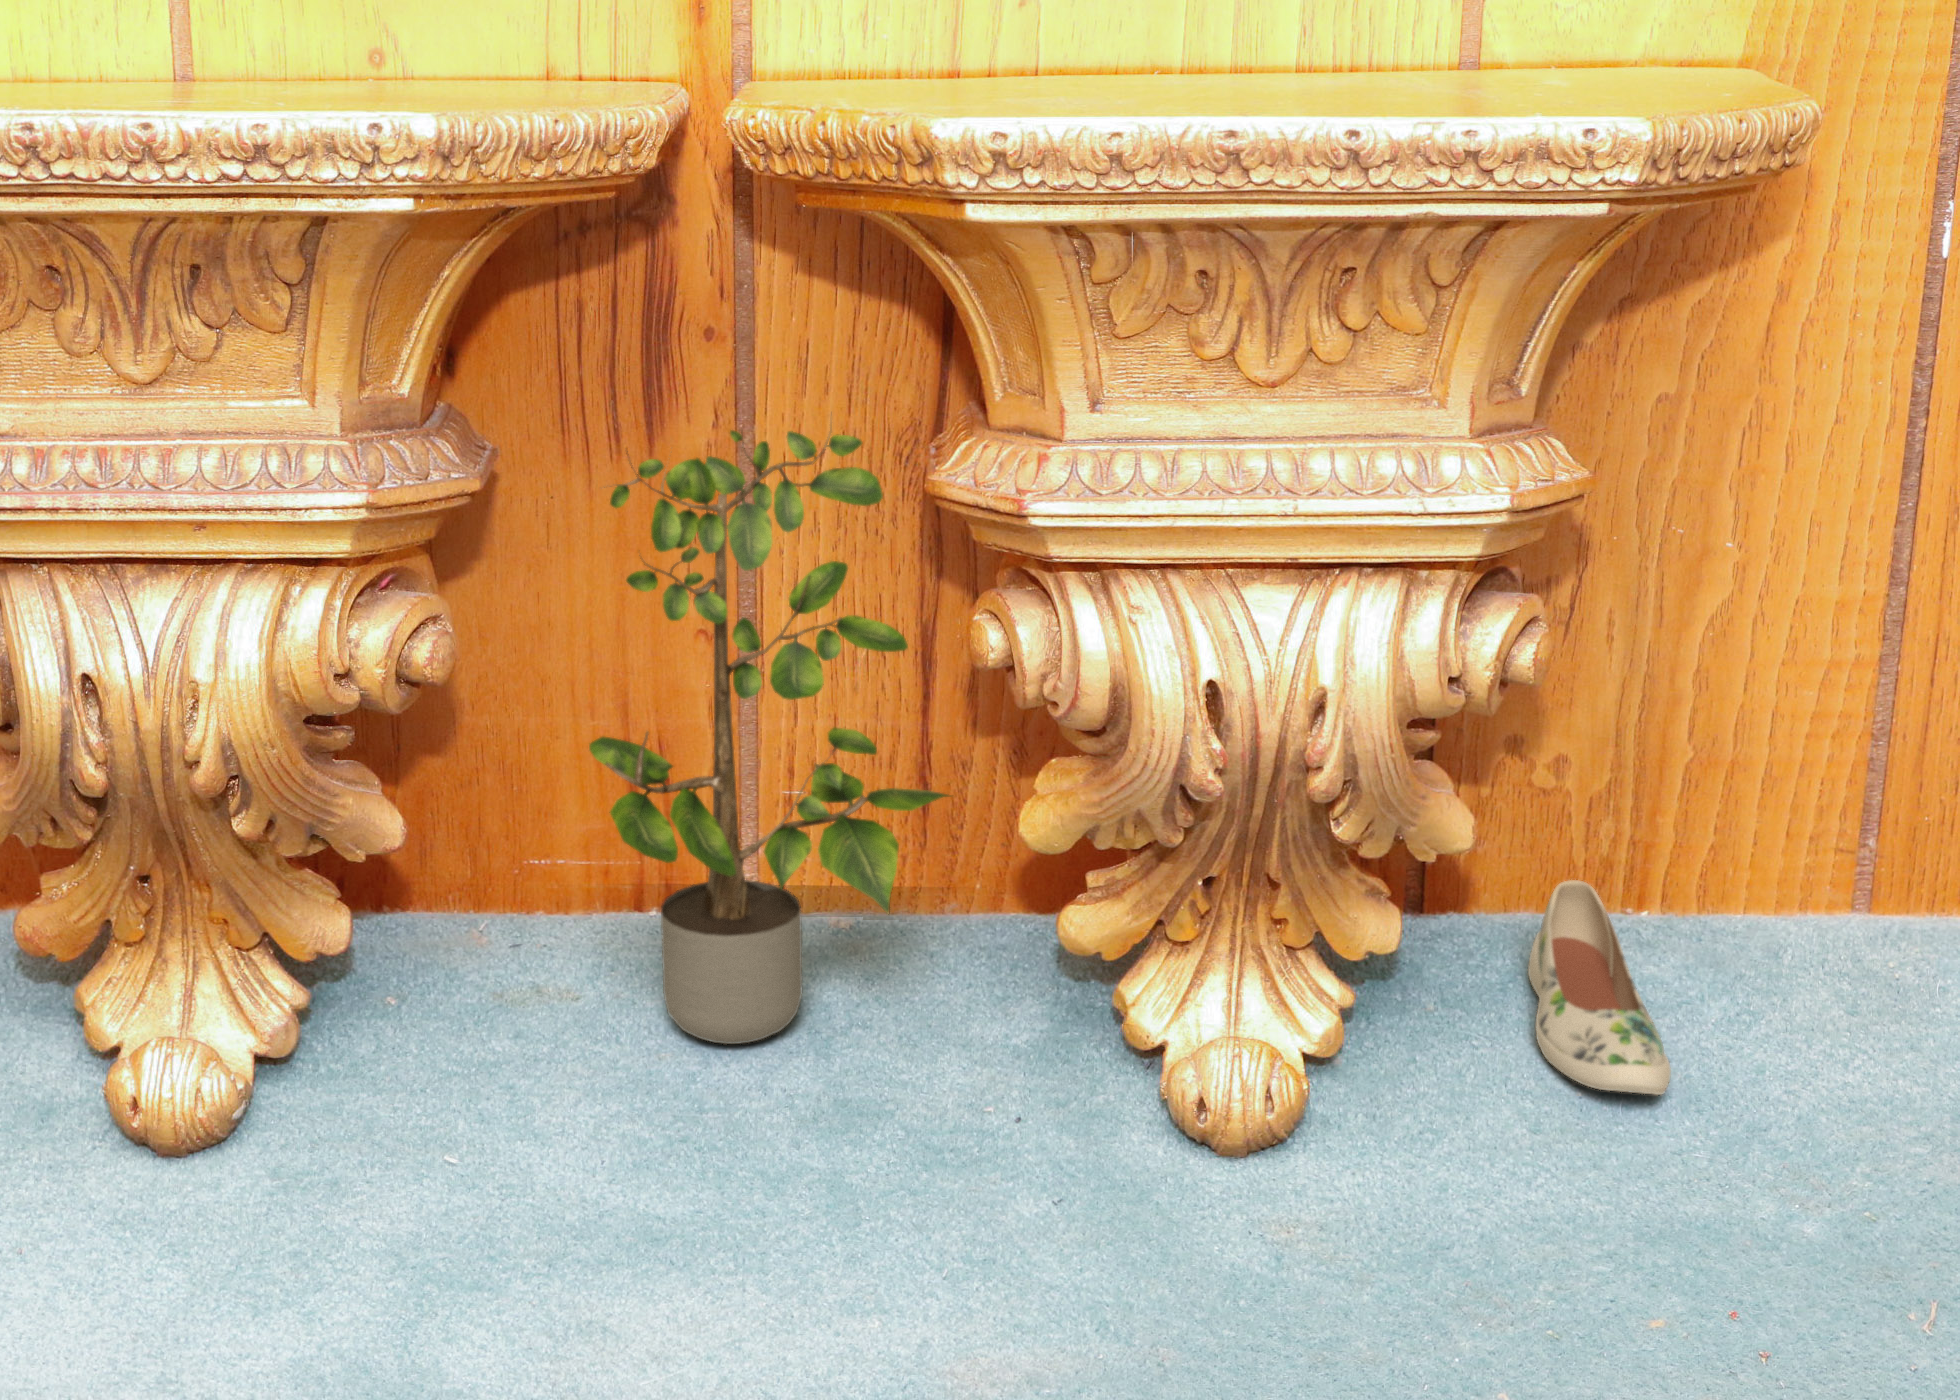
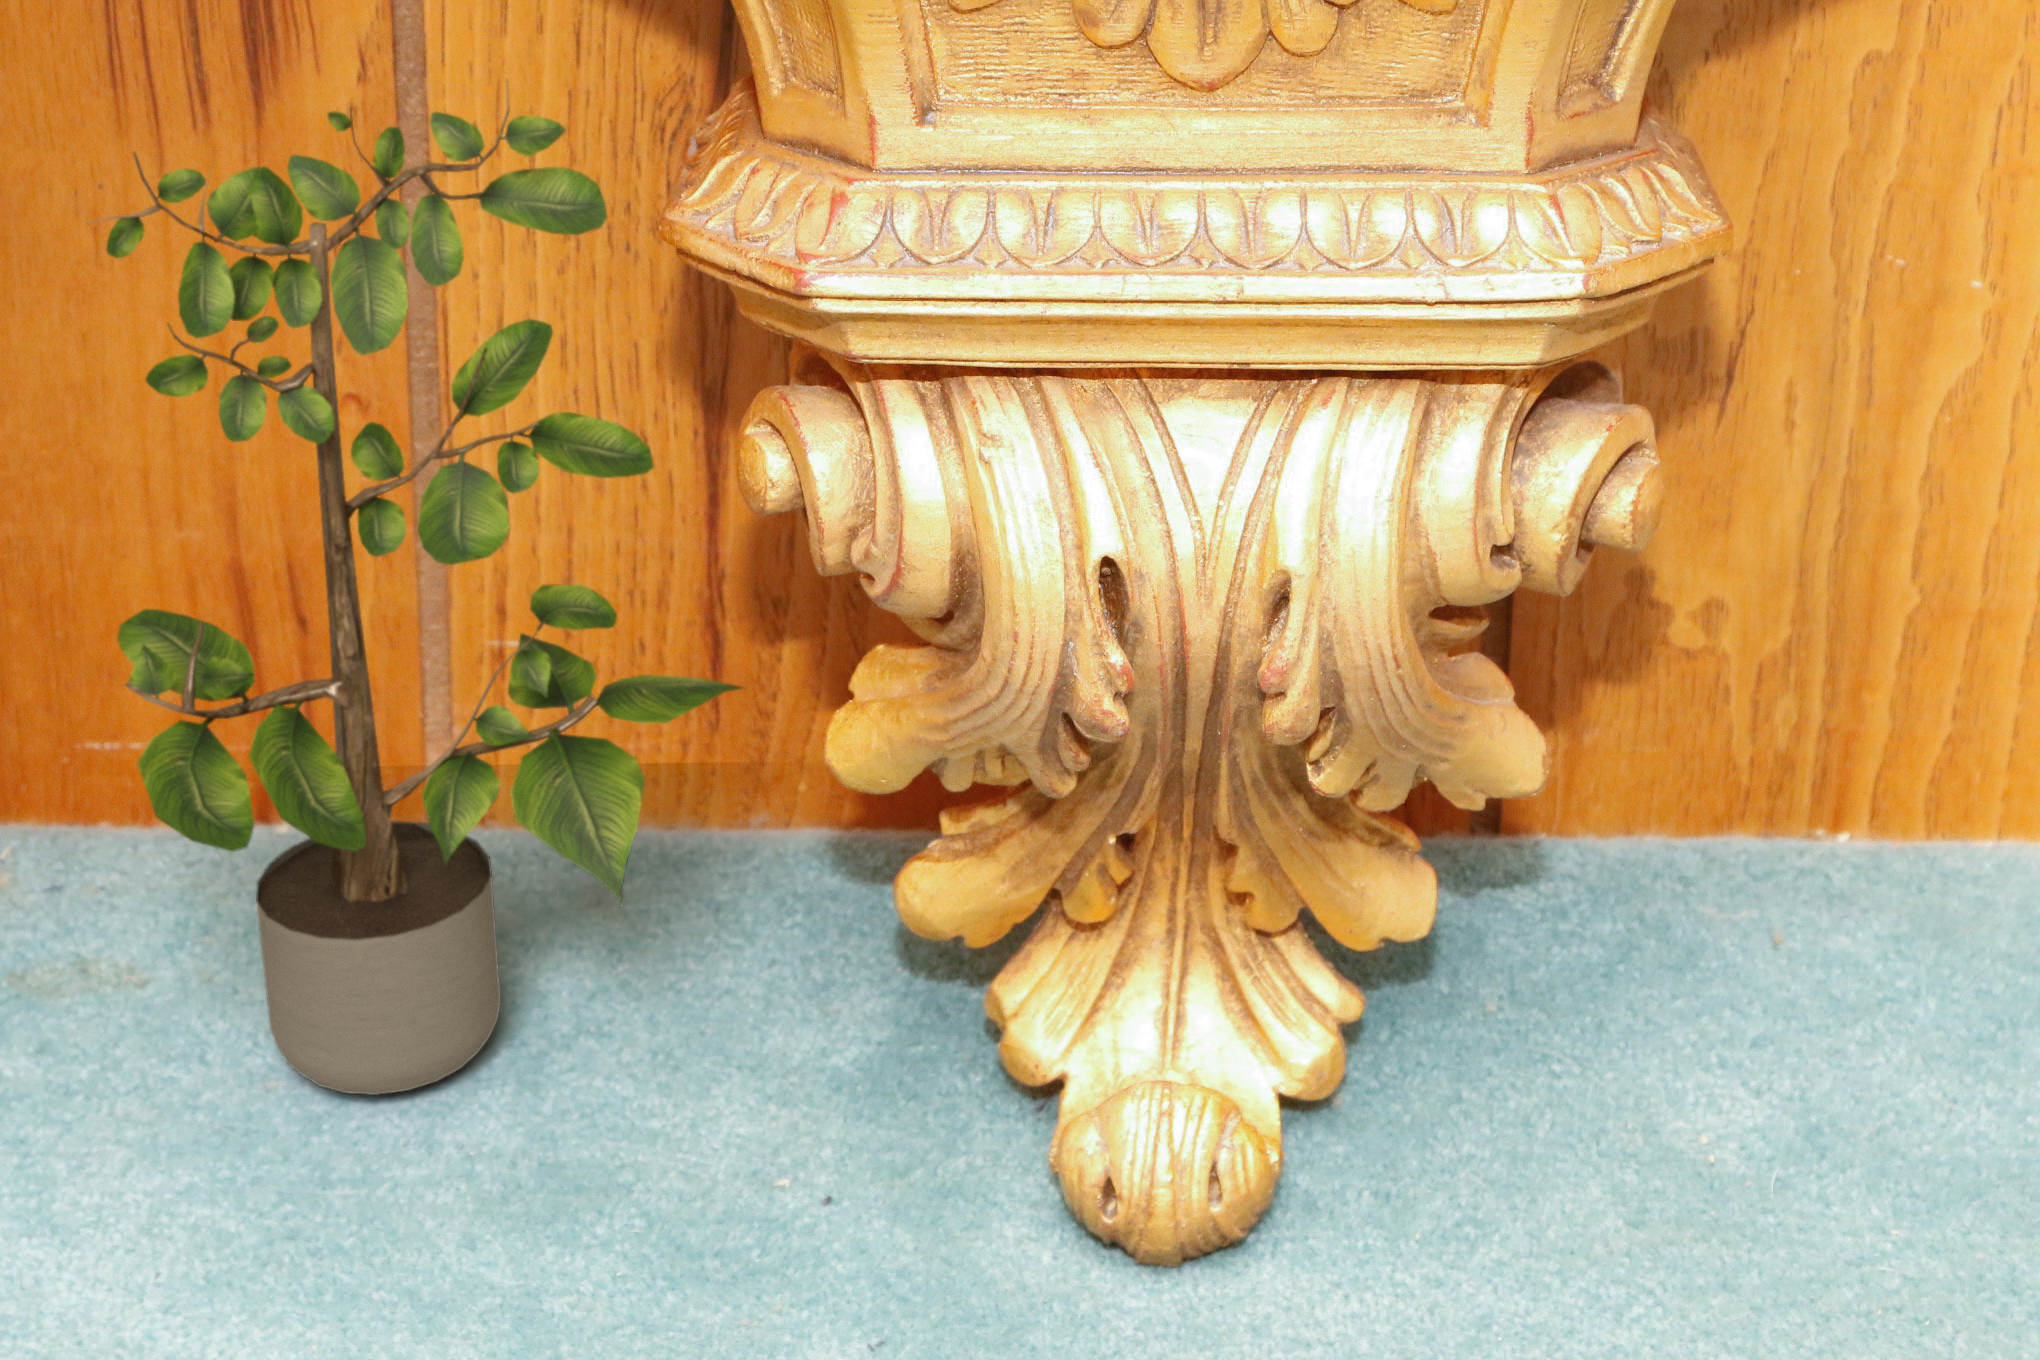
shoe: present [1528,880,1671,1095] -> none [1619,777,1796,1133]

